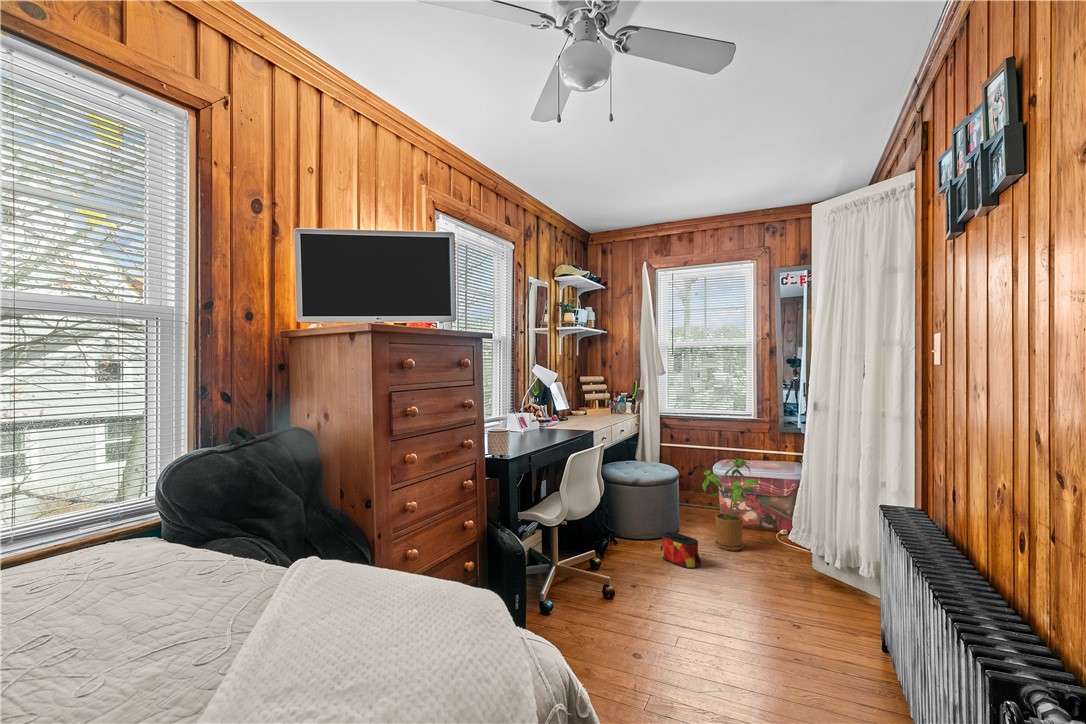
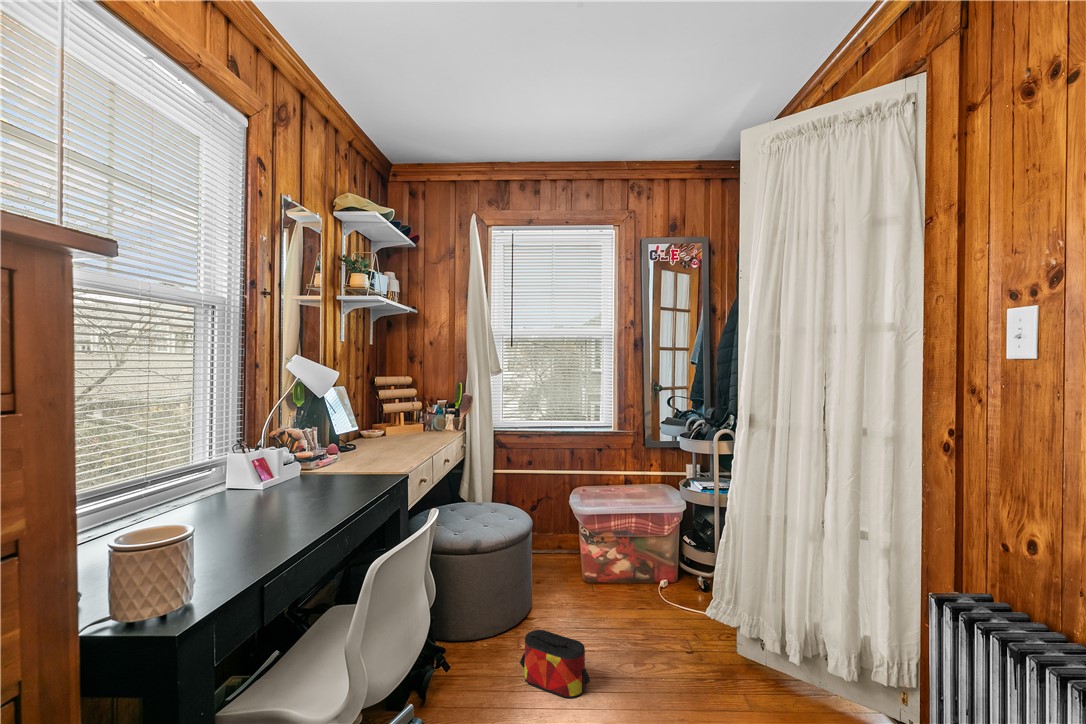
house plant: present [702,458,762,551] -> none [574,495,659,637]

